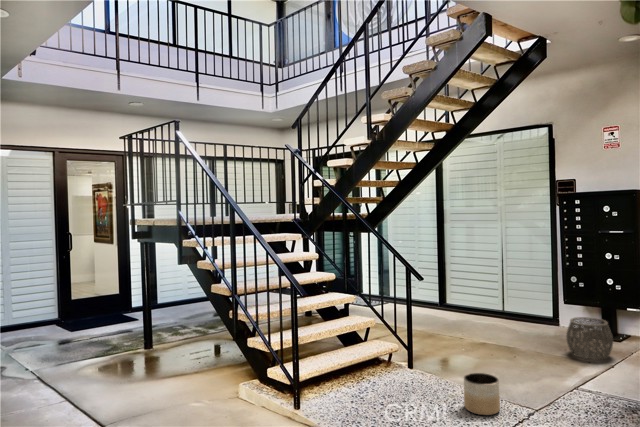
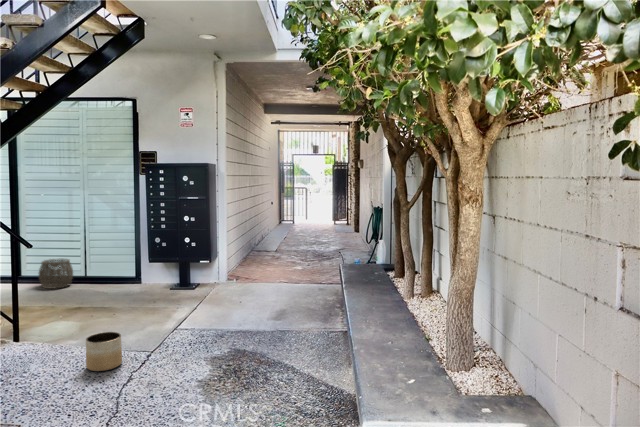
woven basket: present [566,317,613,360] -> present [39,259,73,289]

